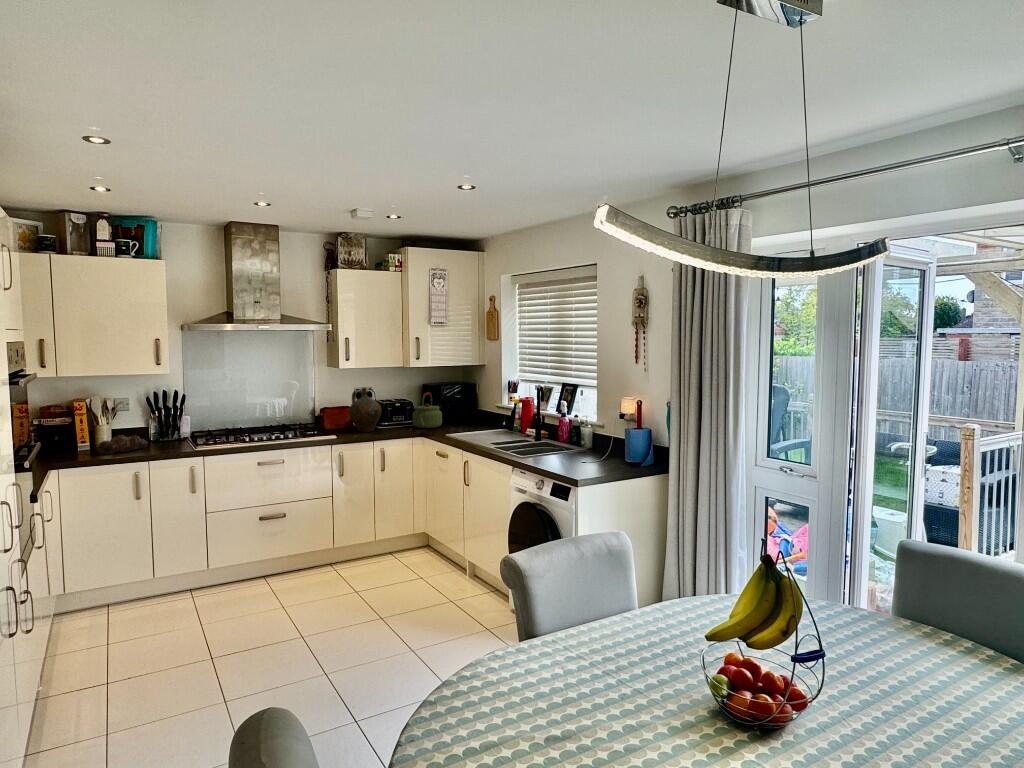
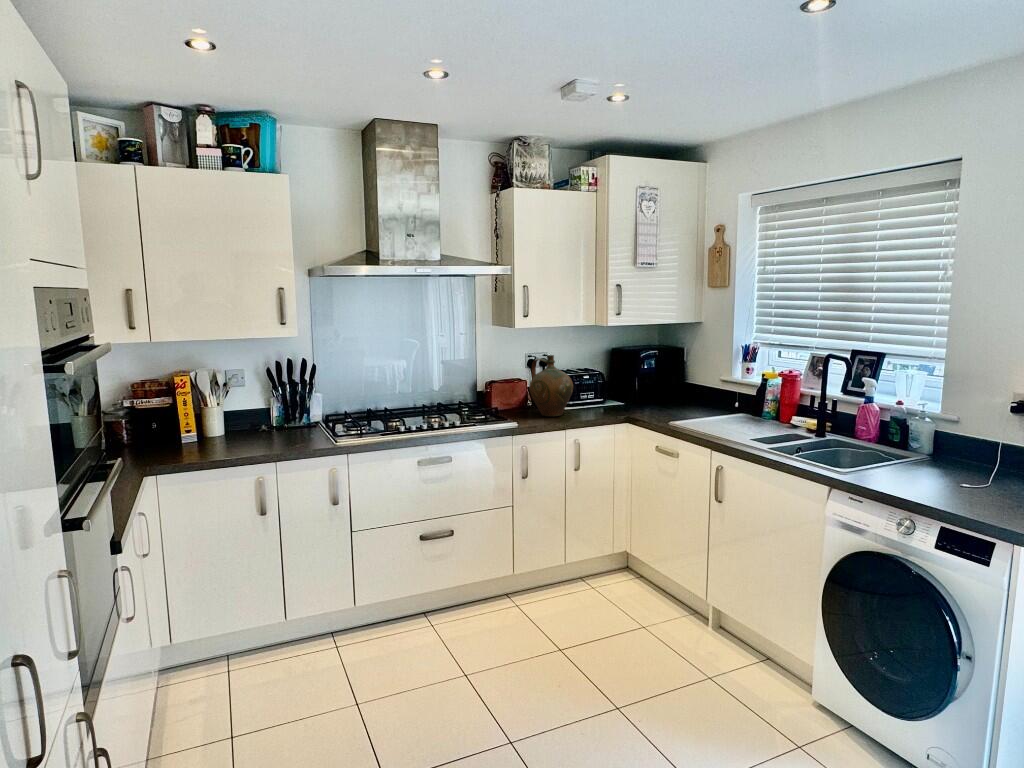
kettle: present [413,392,442,428] -> none [608,361,649,410]
bread loaf: present [98,435,147,454] -> none [207,422,271,450]

